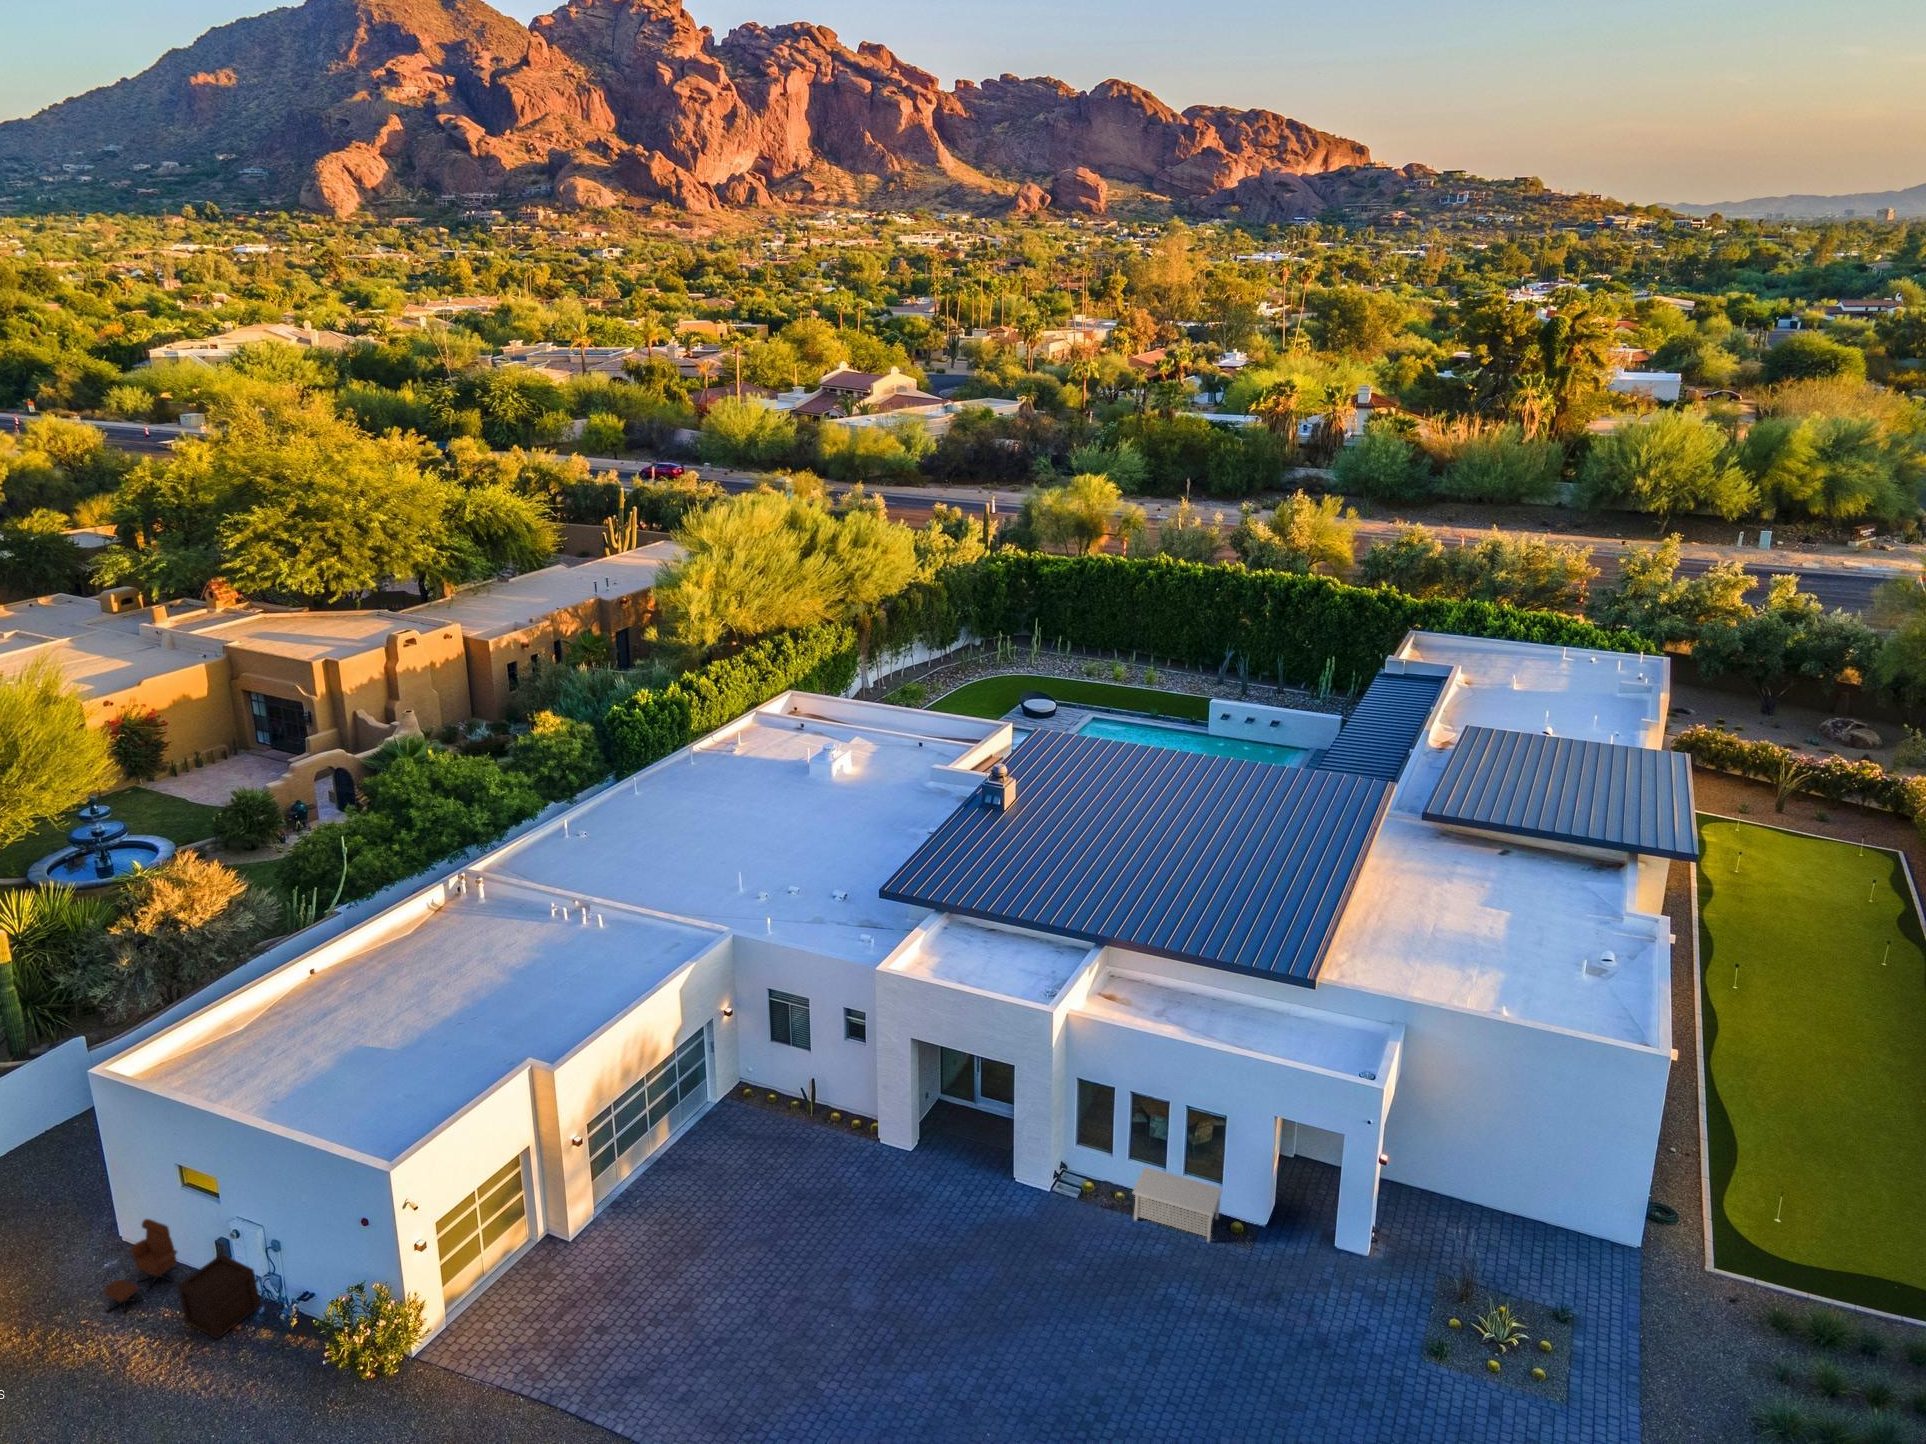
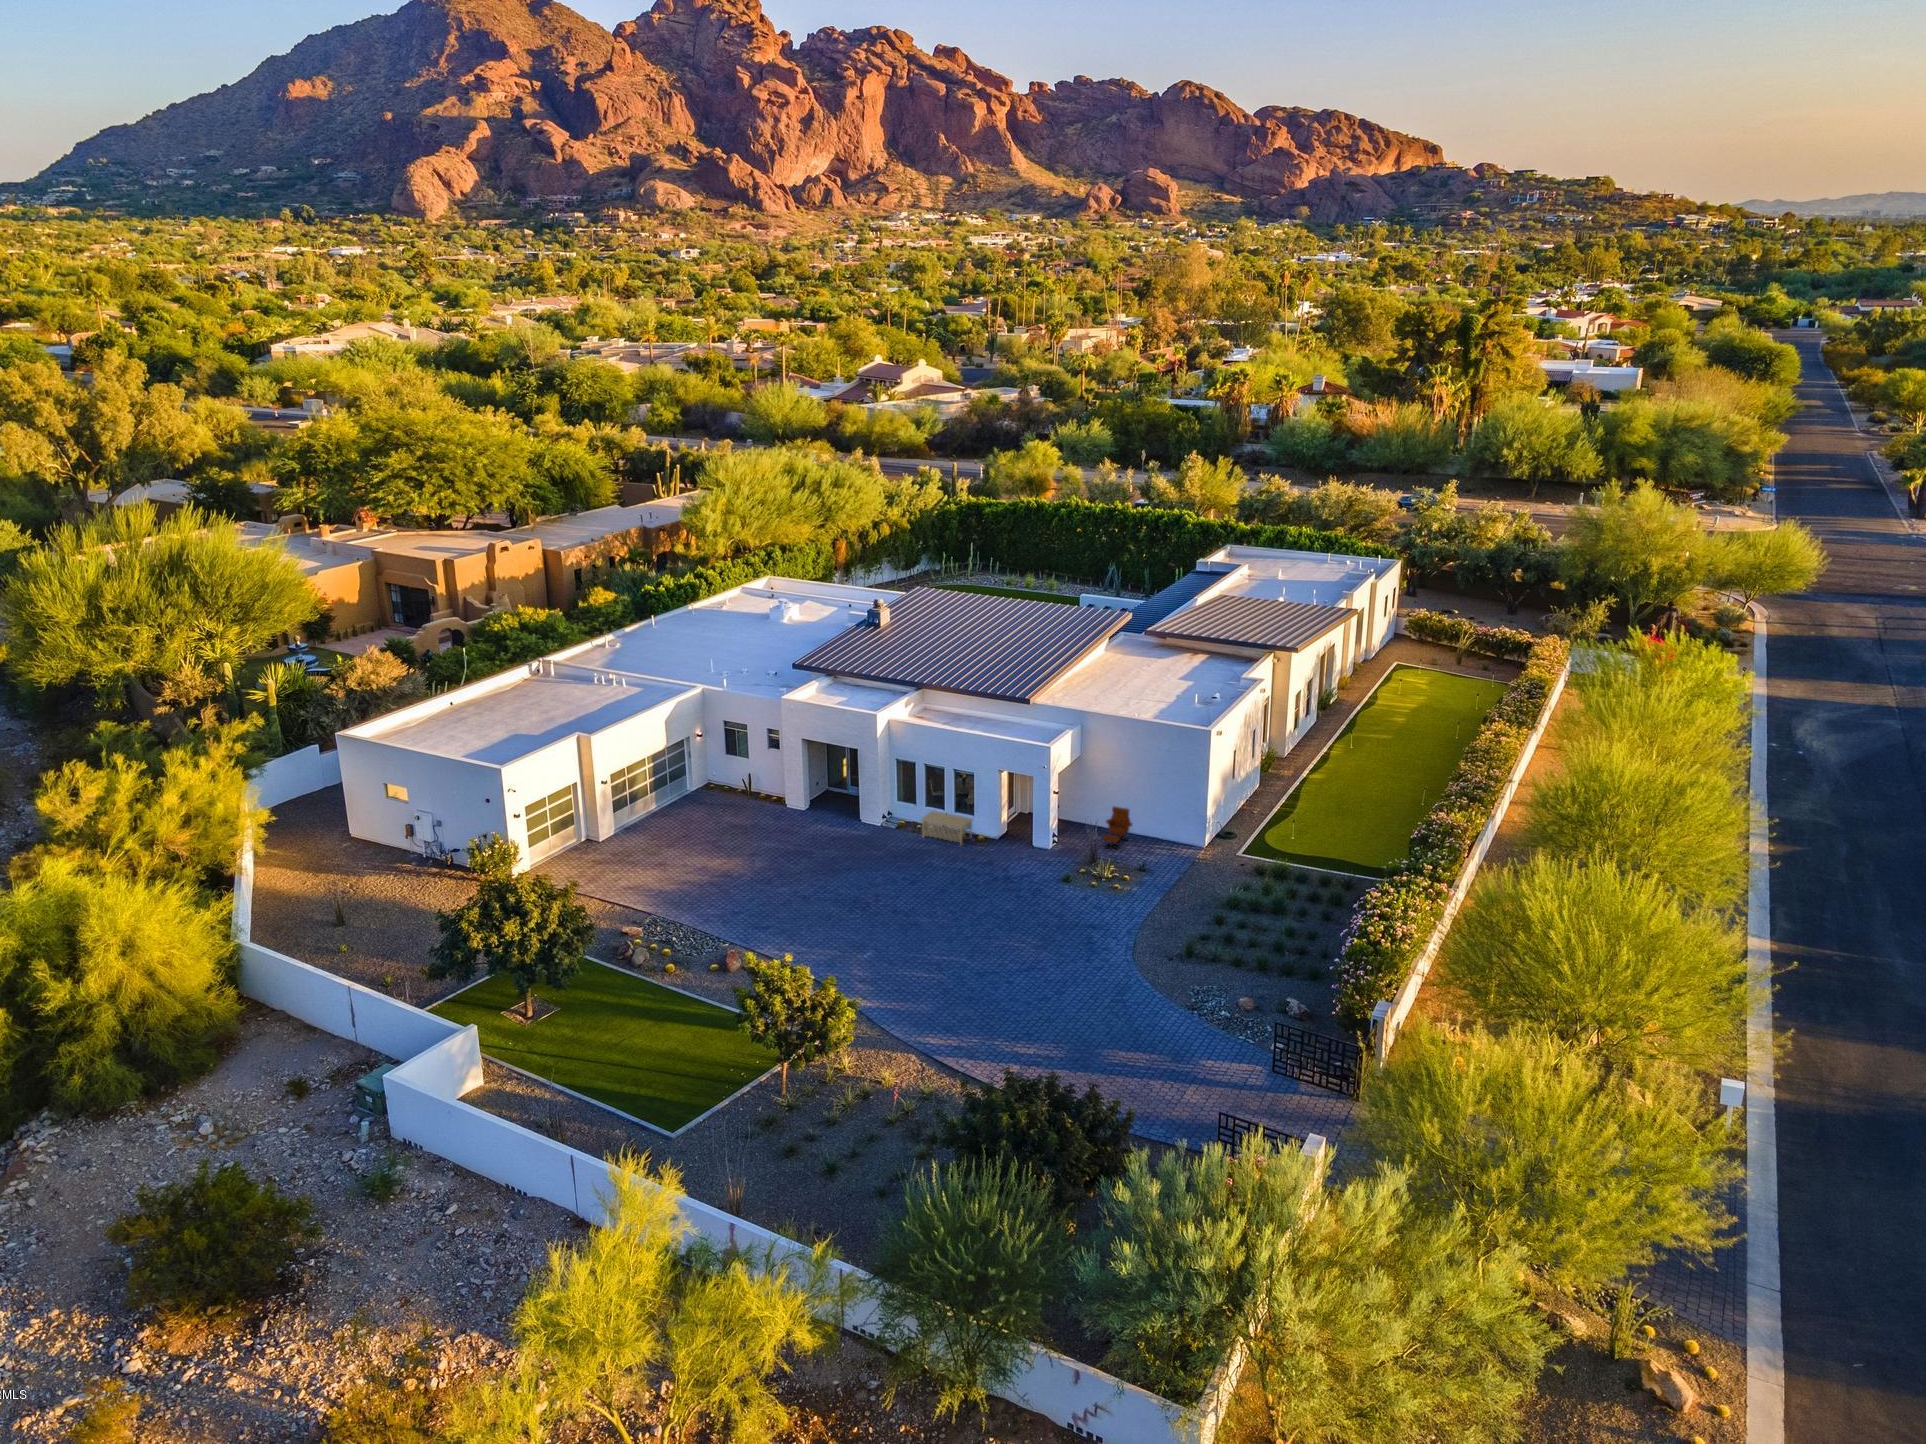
lounge chair: present [105,1219,177,1312] -> present [1103,807,1132,847]
wooden crate: present [177,1254,260,1339] -> none [389,829,432,867]

